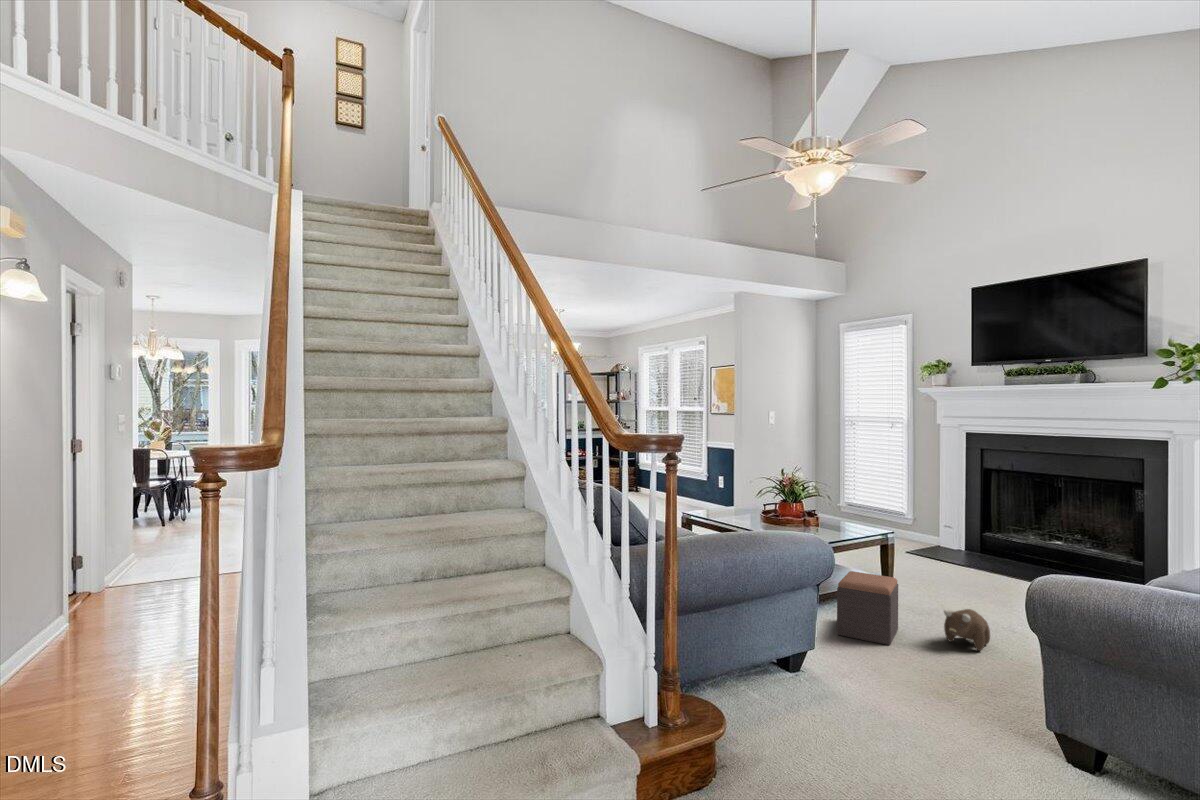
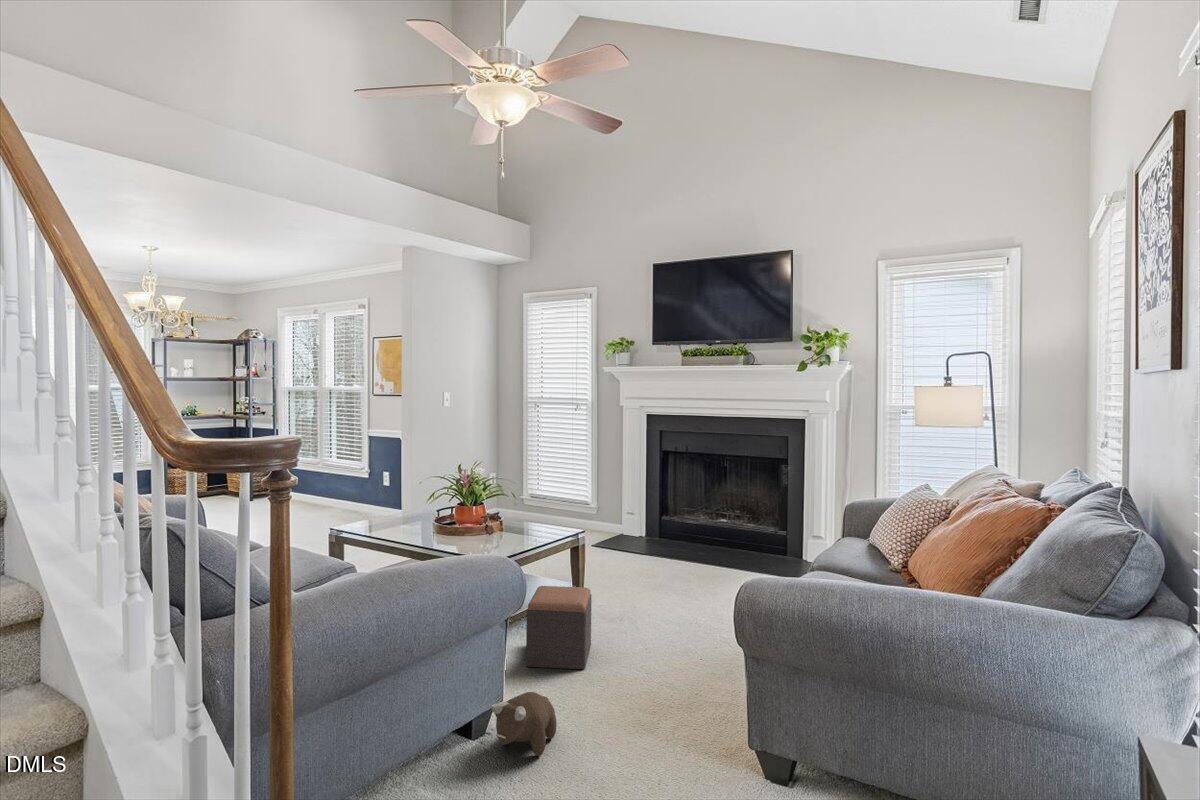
plush toy: present [944,609,990,651] -> present [491,692,557,756]

